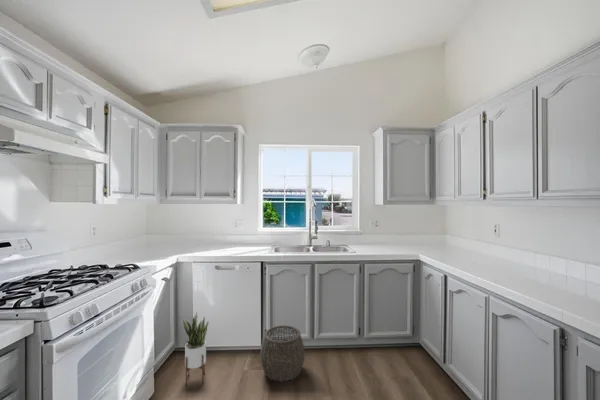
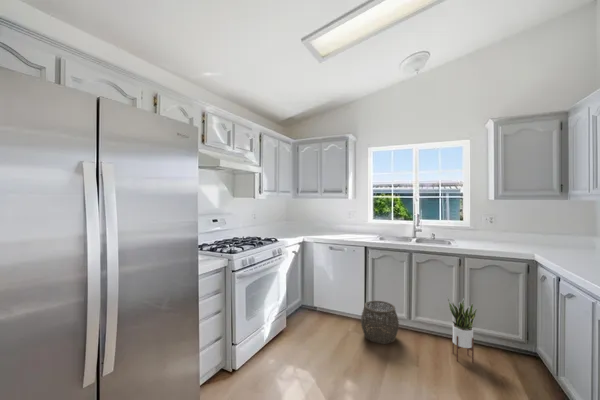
potted plant: present [181,312,208,385] -> present [447,296,477,363]

